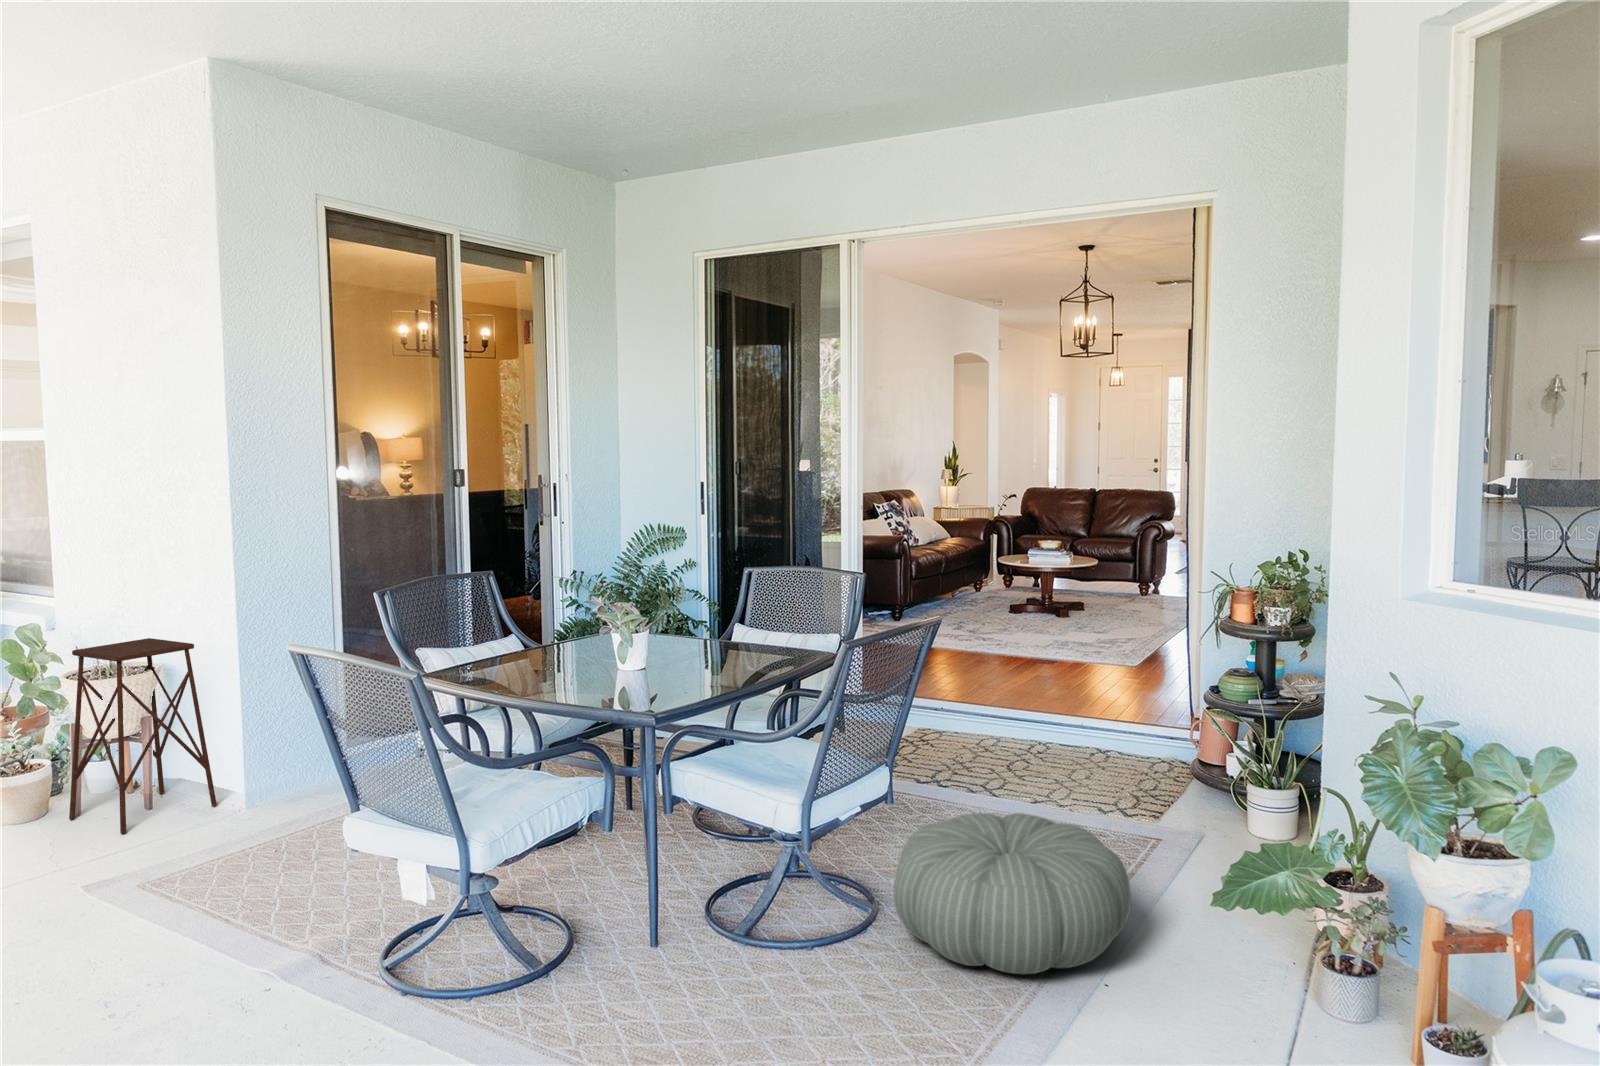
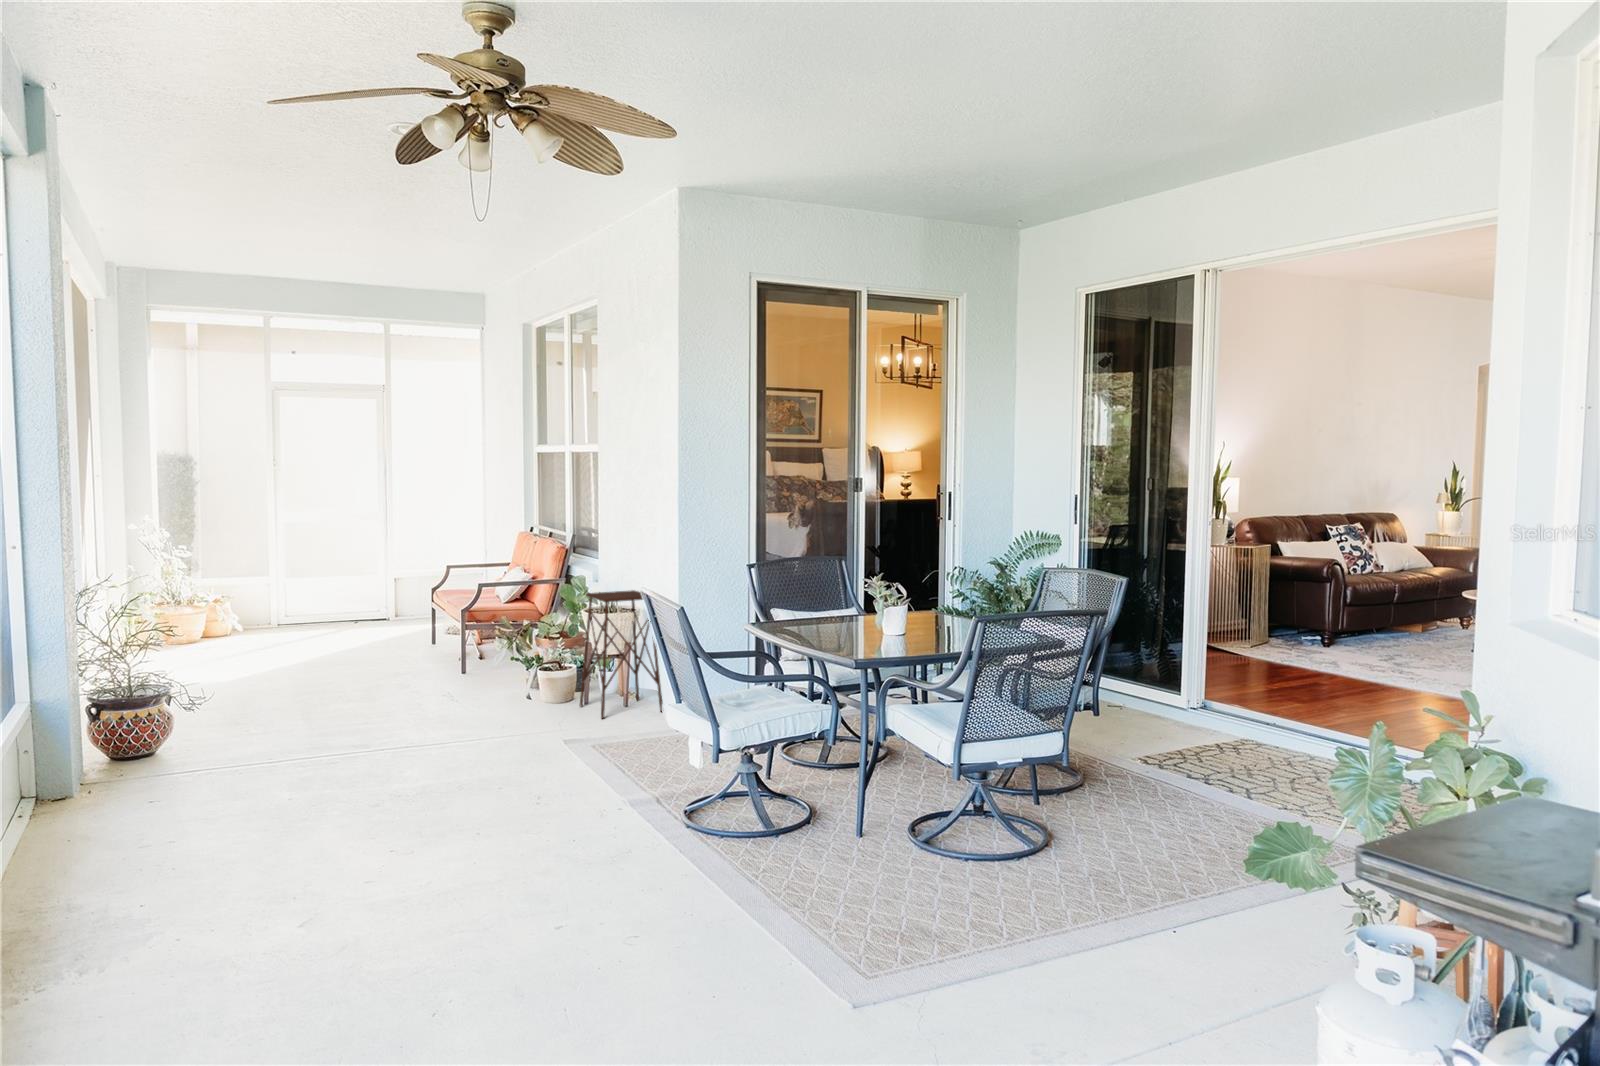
pouf: present [894,813,1131,974] -> none [1035,784,1239,912]

